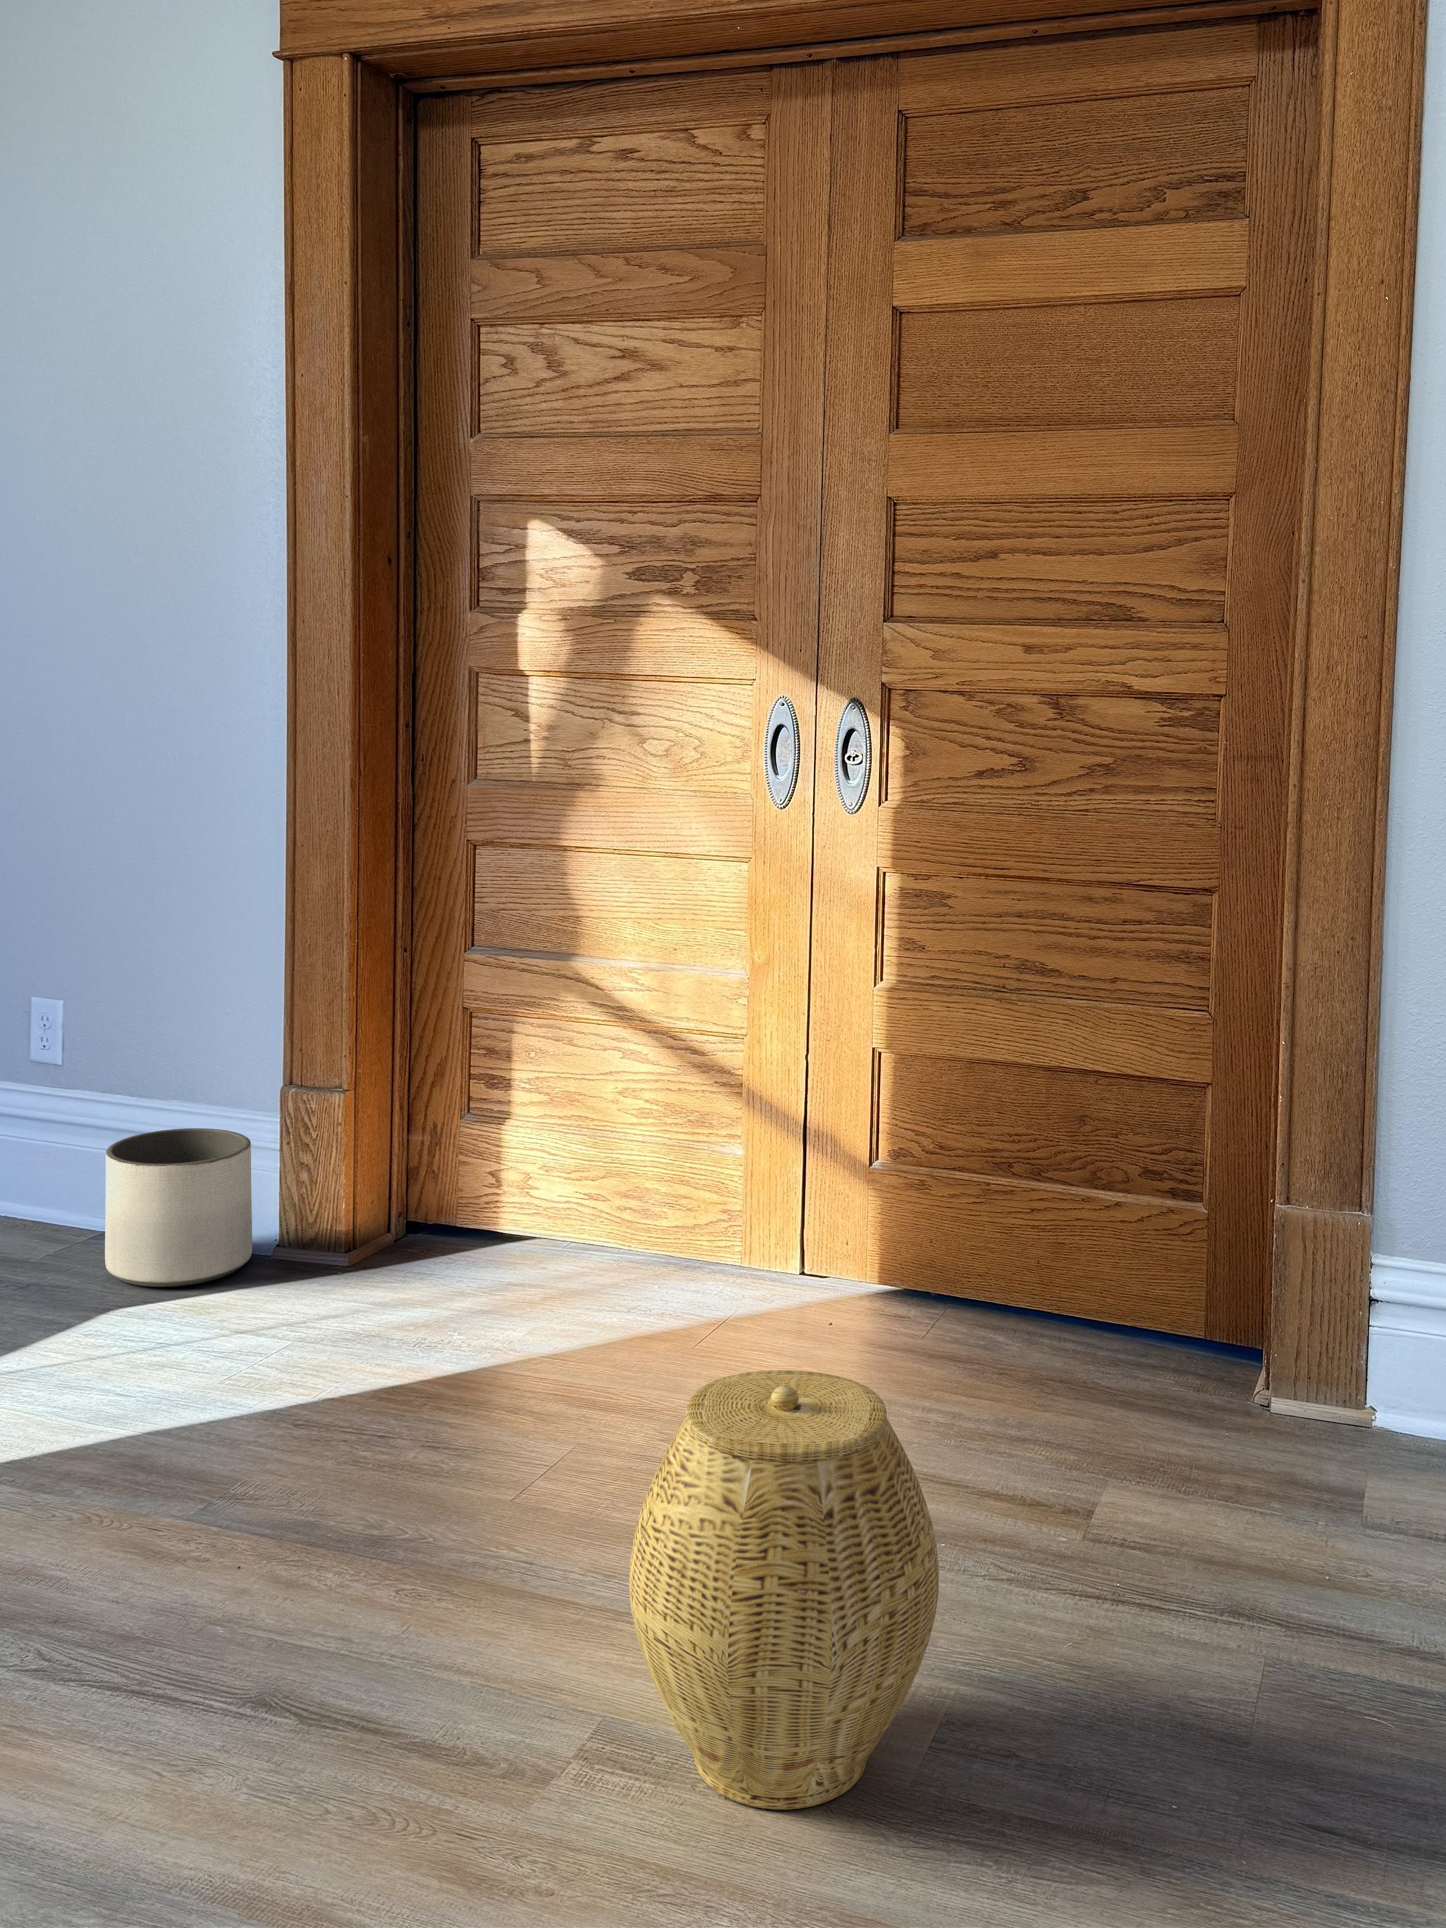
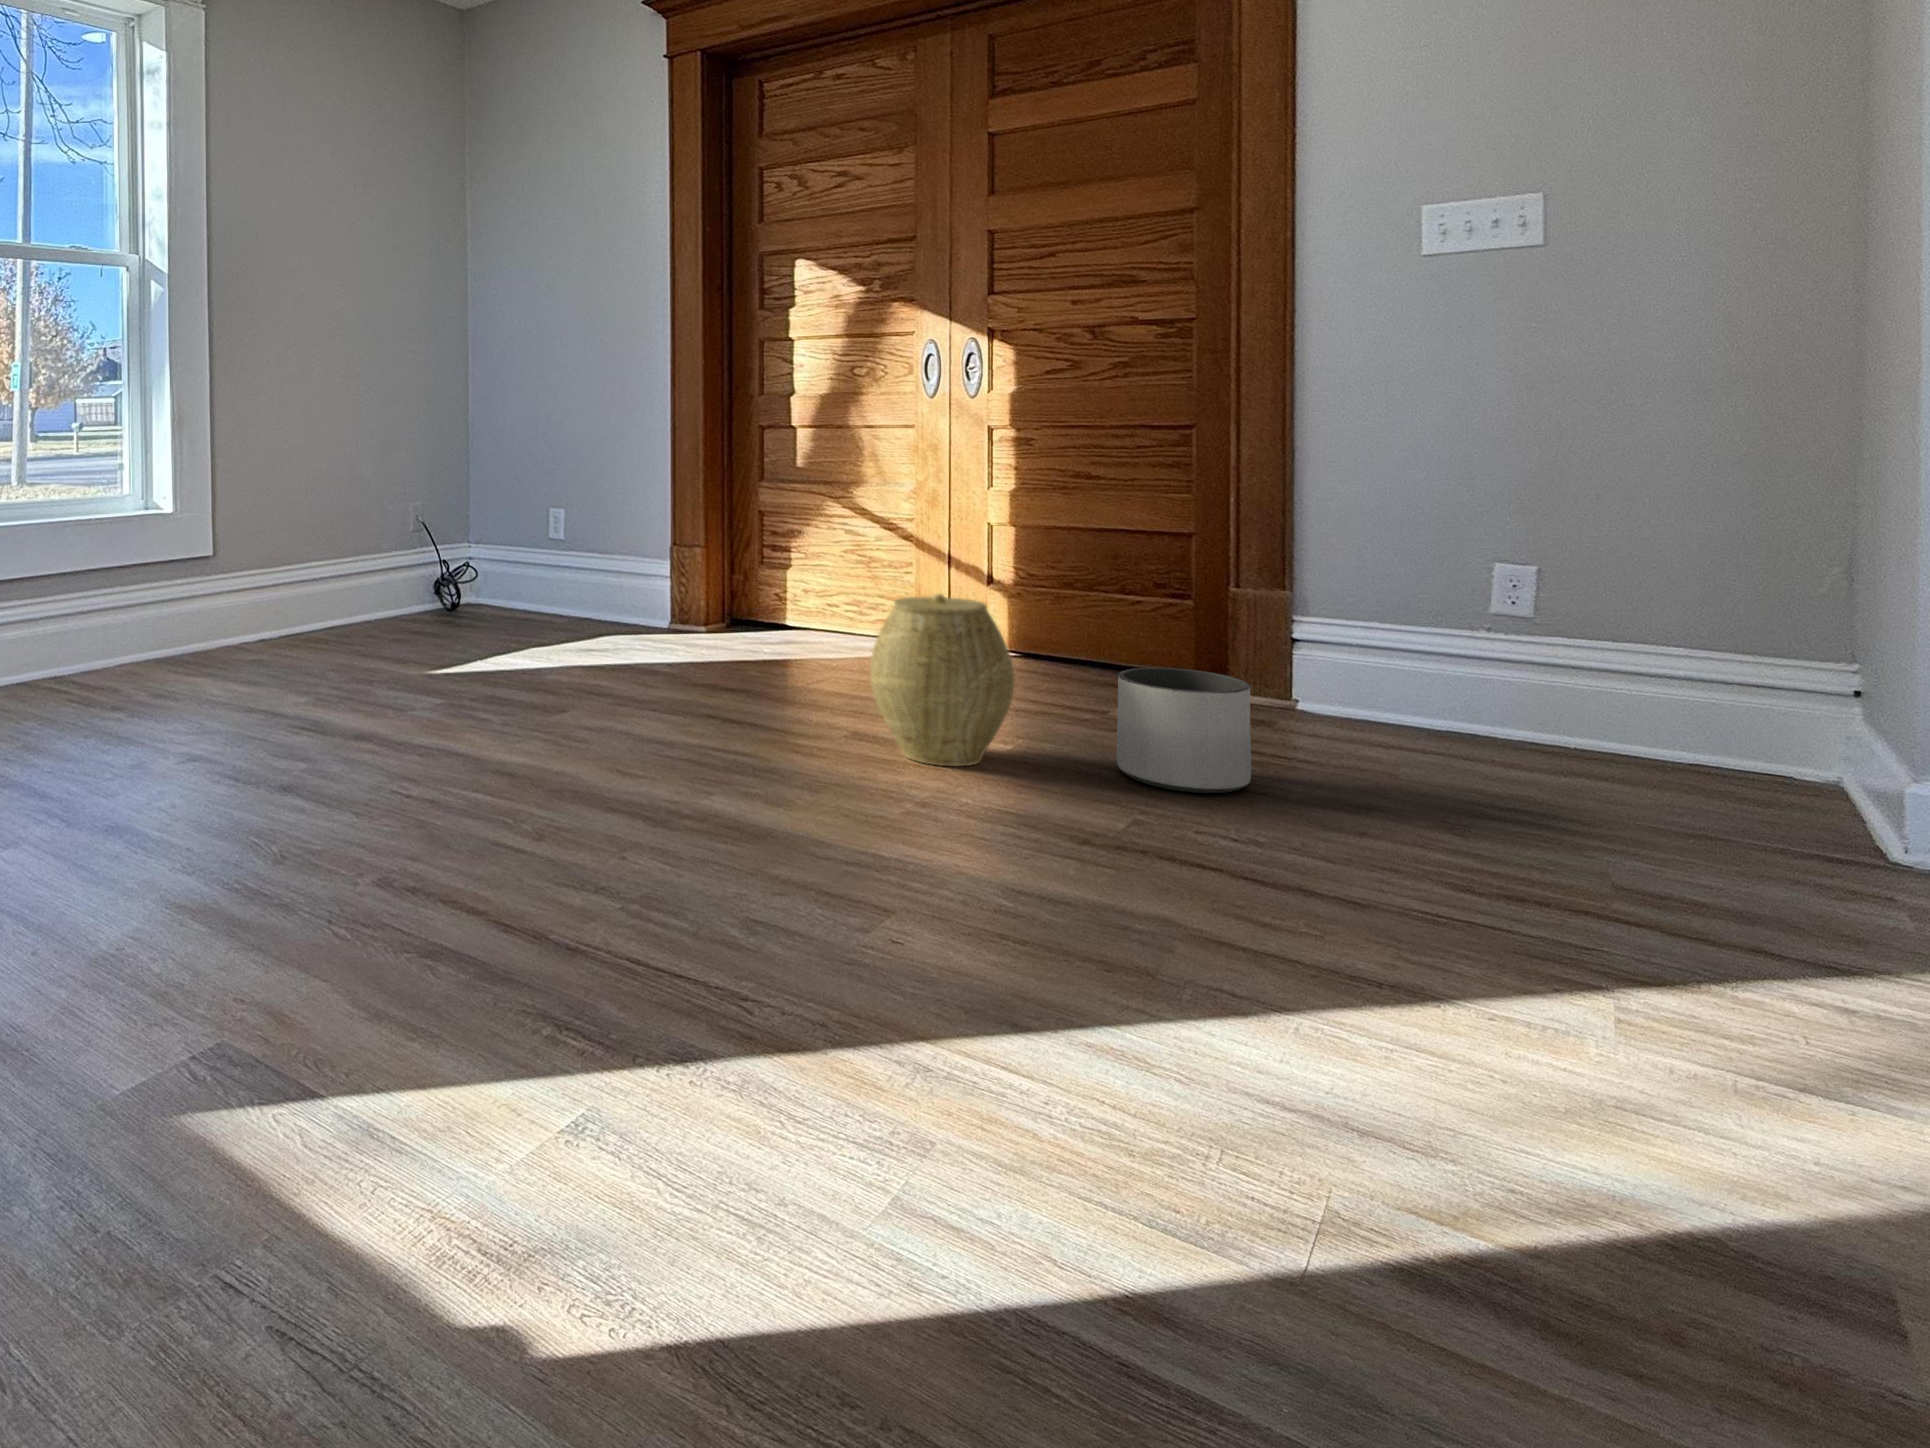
planter: present [105,1128,252,1287] -> present [1117,668,1251,793]

